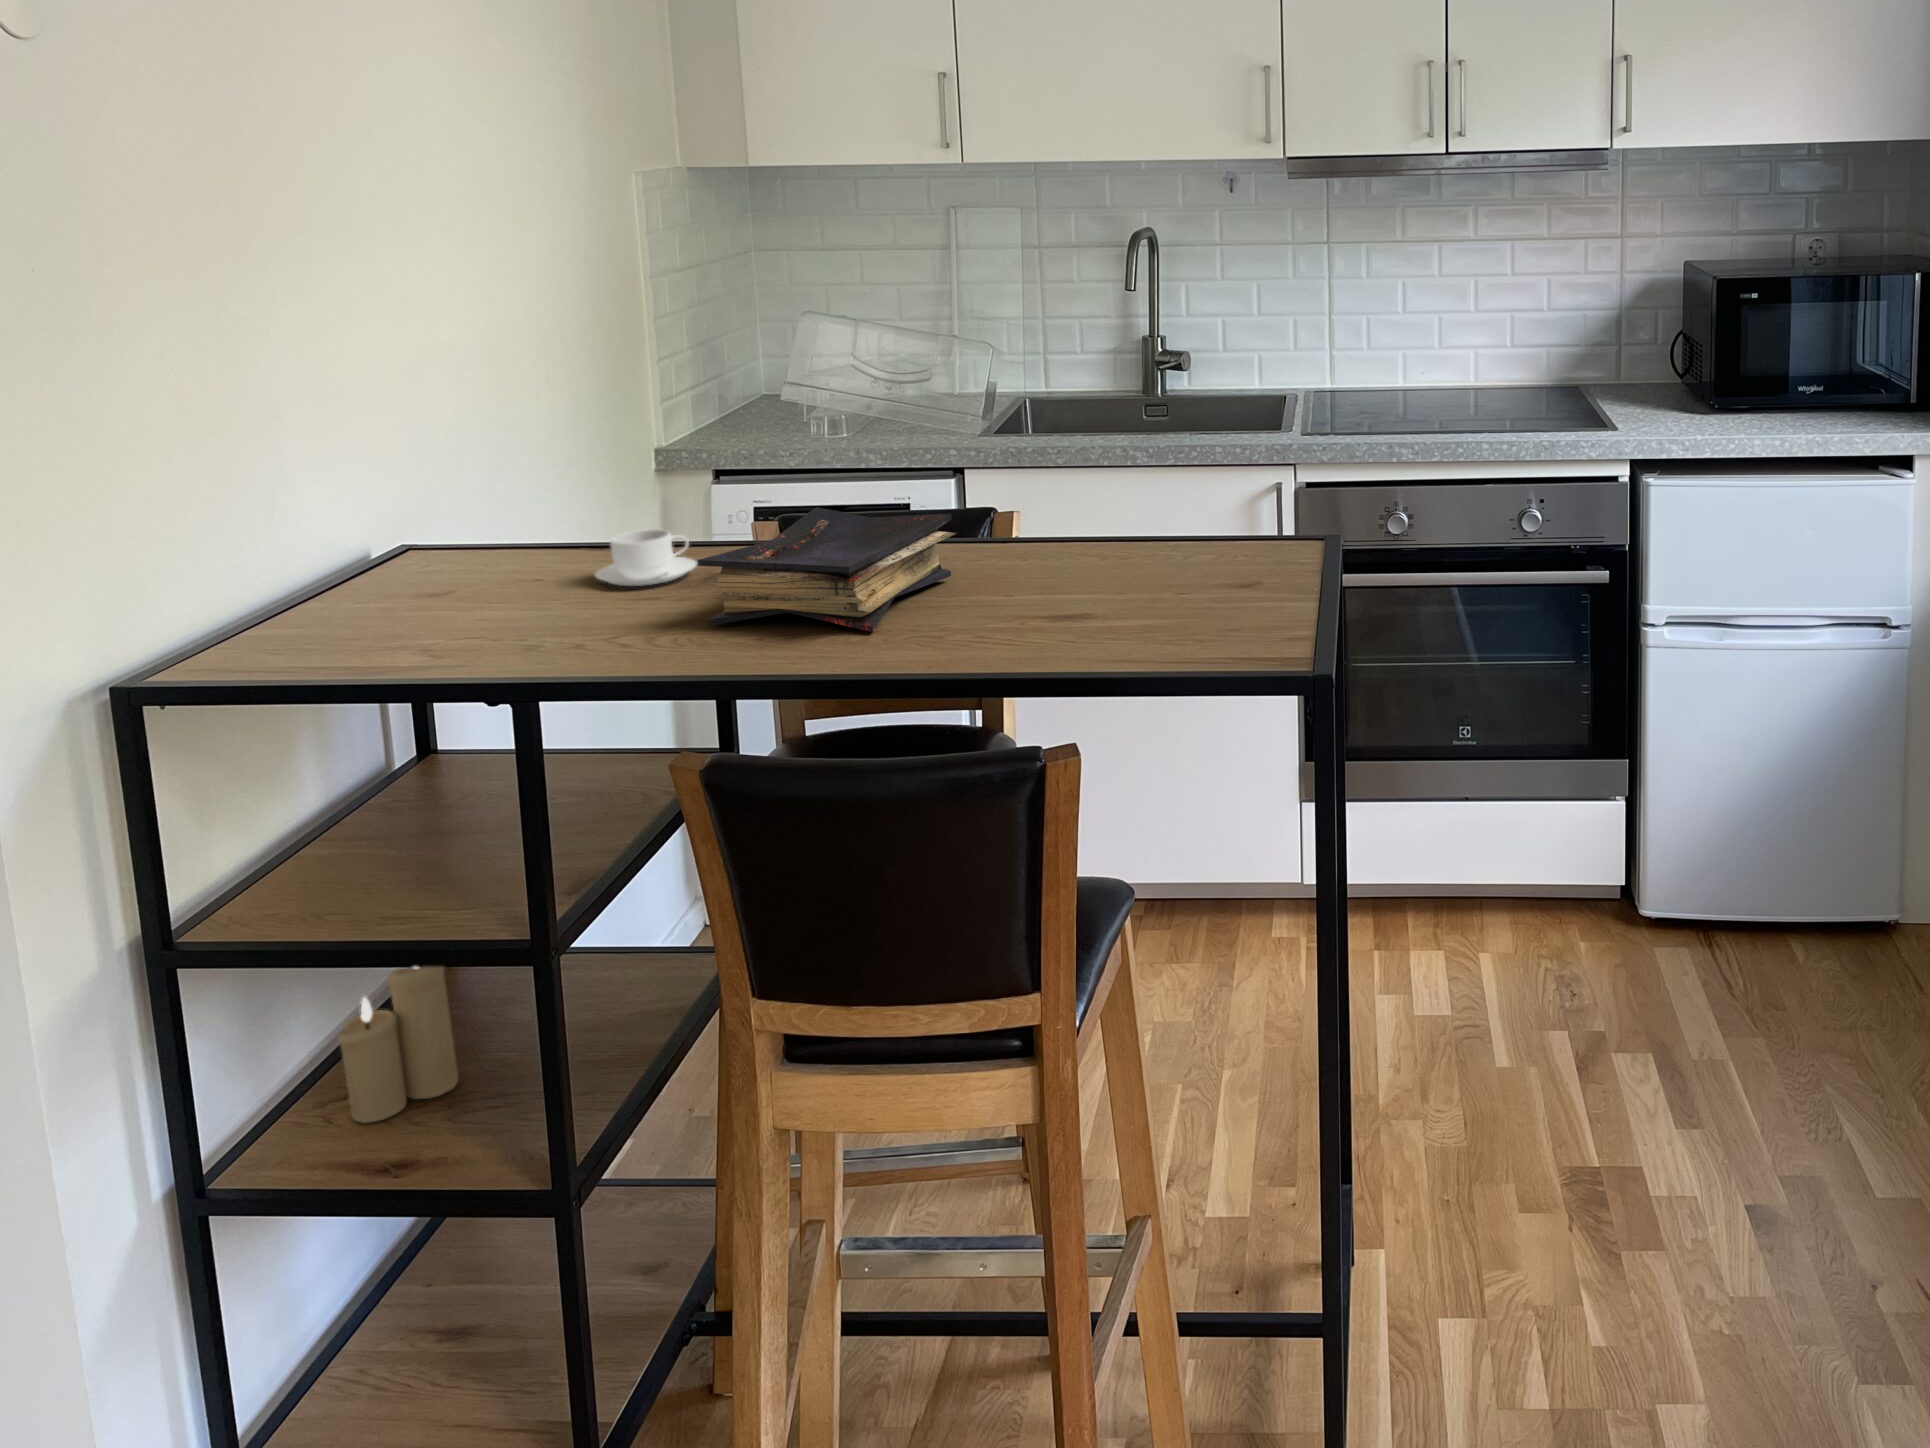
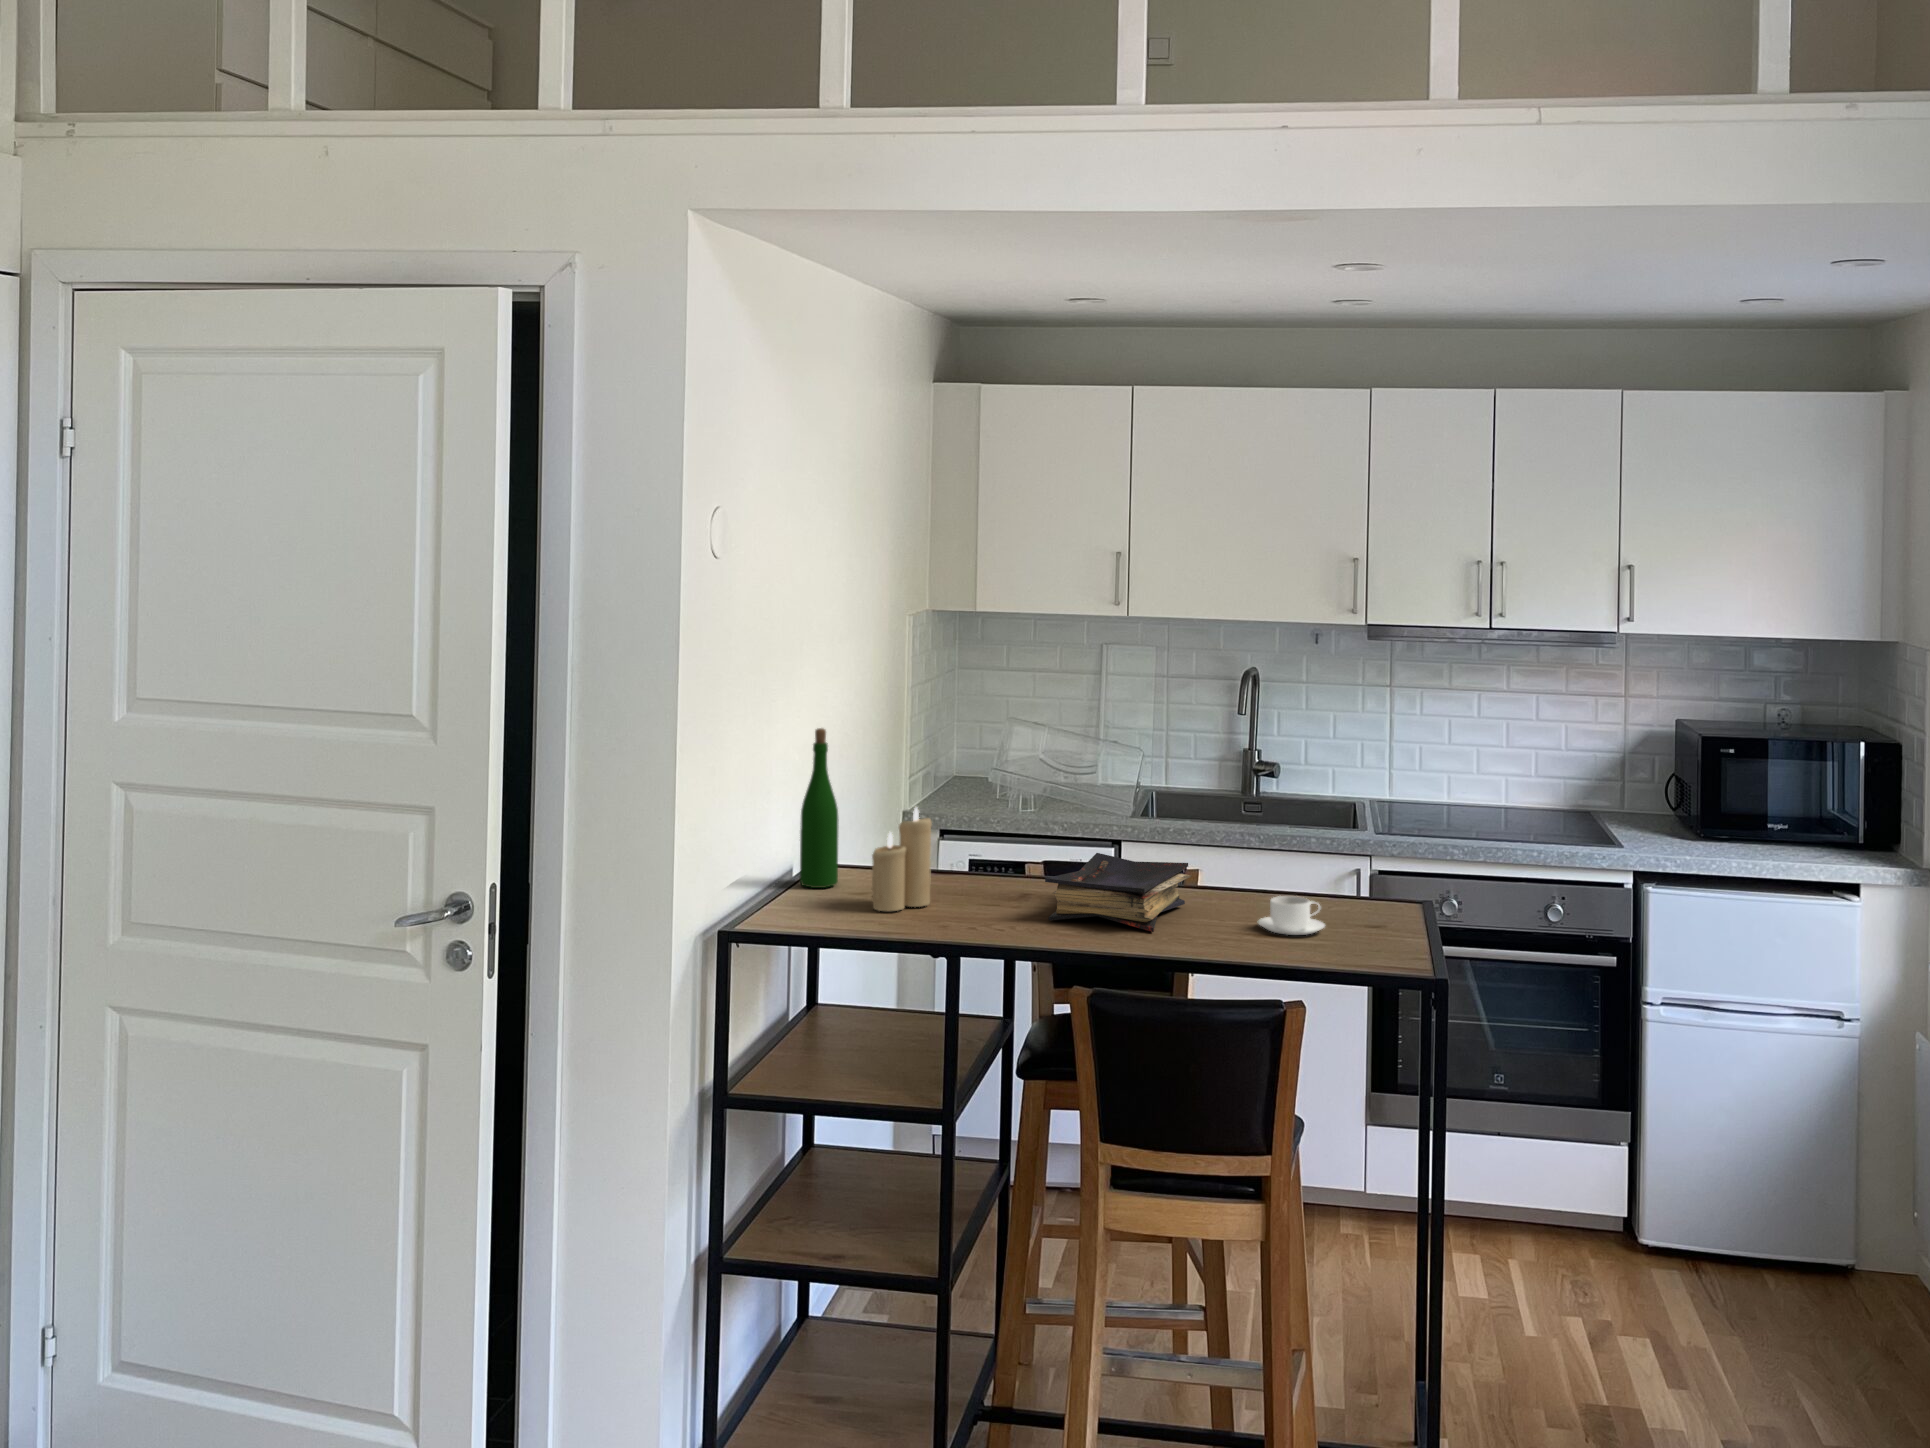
wine bottle: none [320,343,404,597] -> present [800,728,839,888]
coffee cup: present [594,529,697,586] -> present [1258,896,1325,935]
candle: present [337,967,458,1123] -> present [872,807,932,911]

